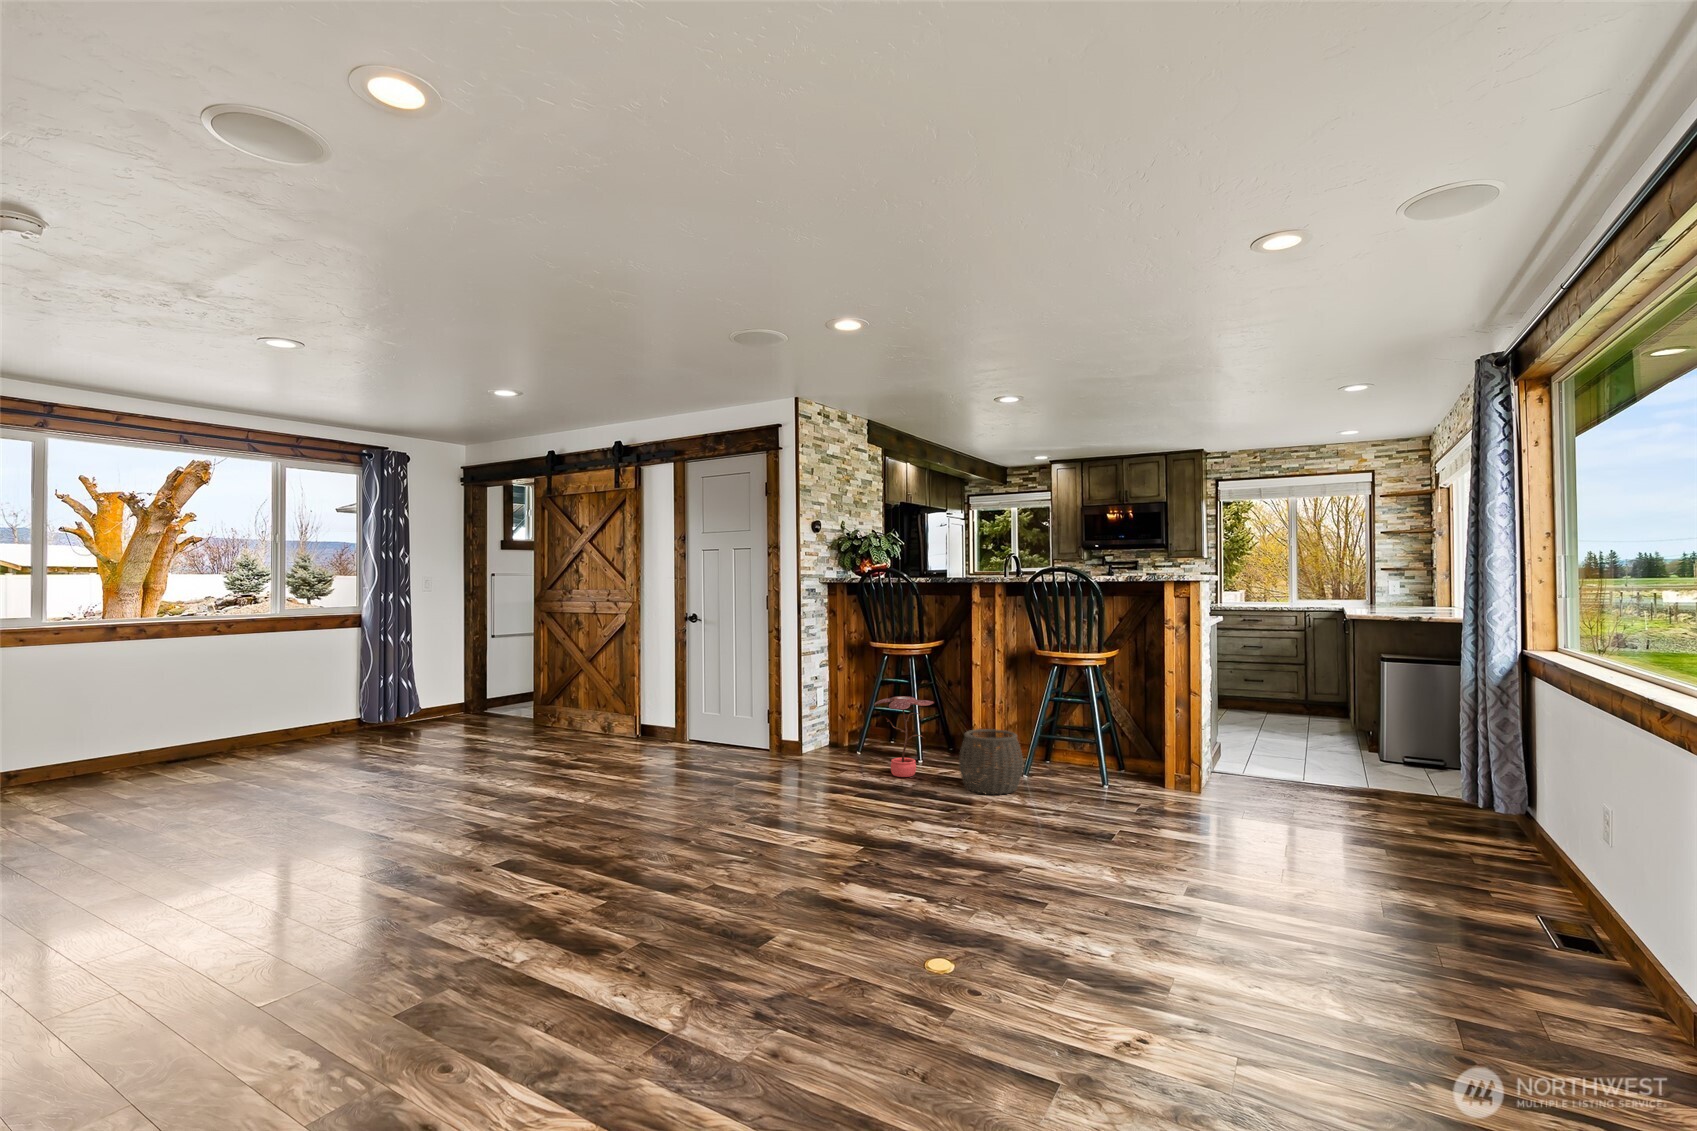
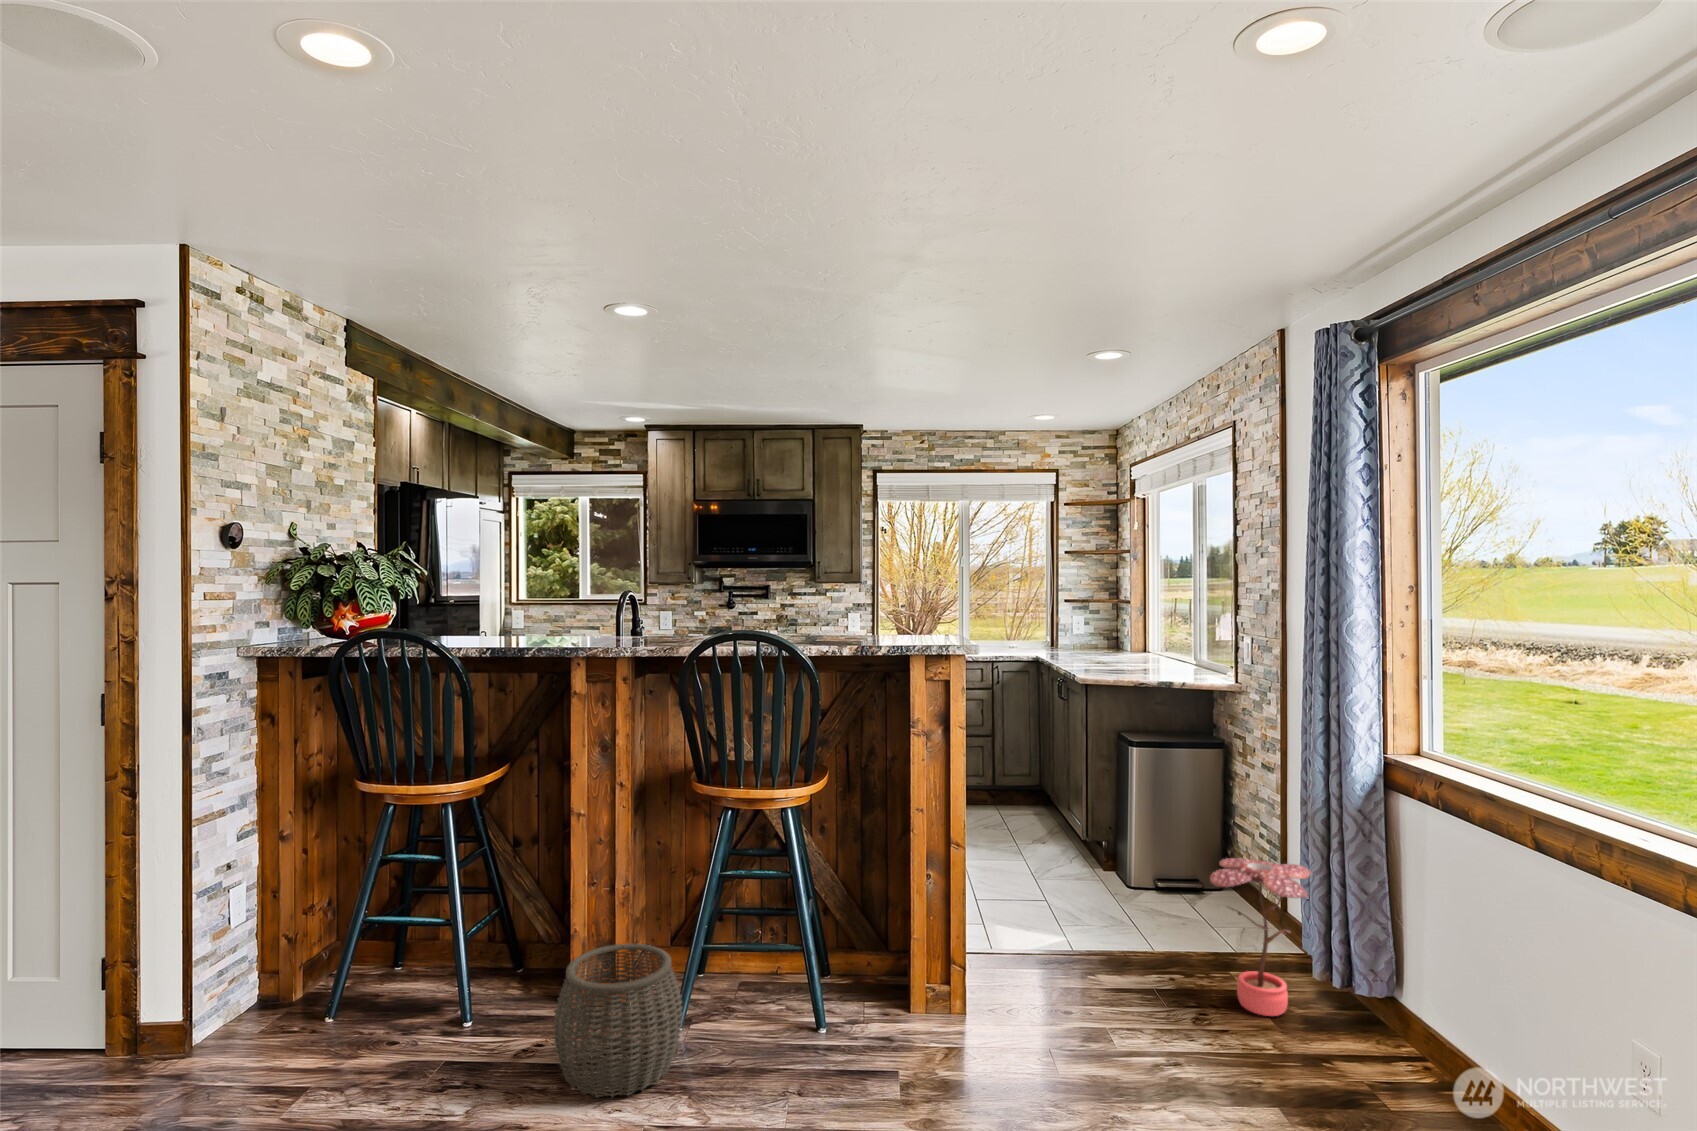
potted plant: present [874,696,934,777] -> present [1210,858,1310,1016]

